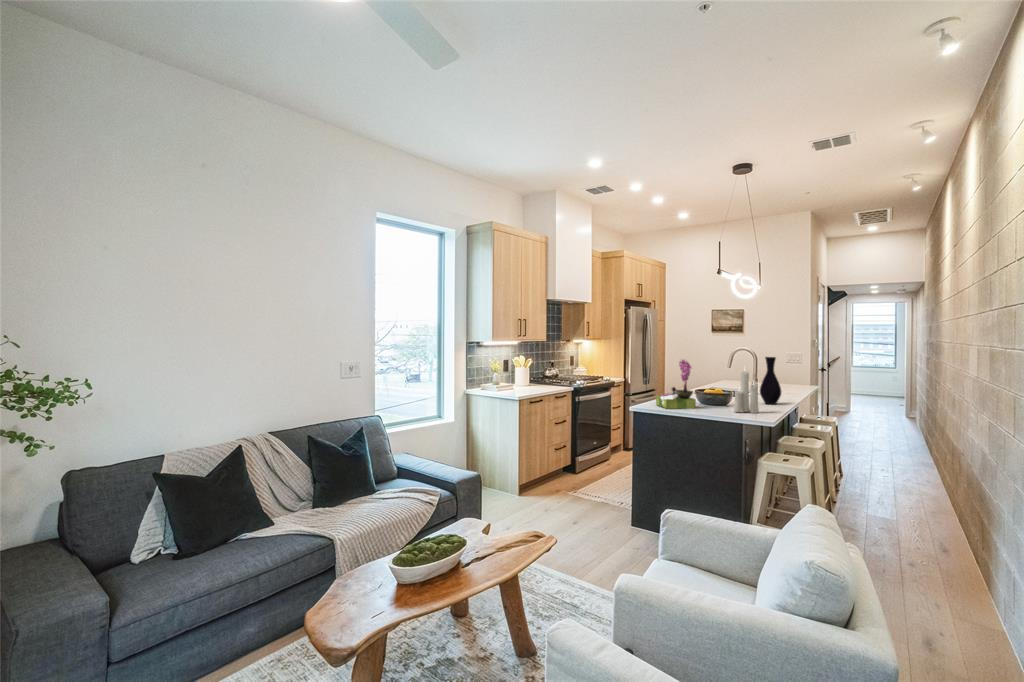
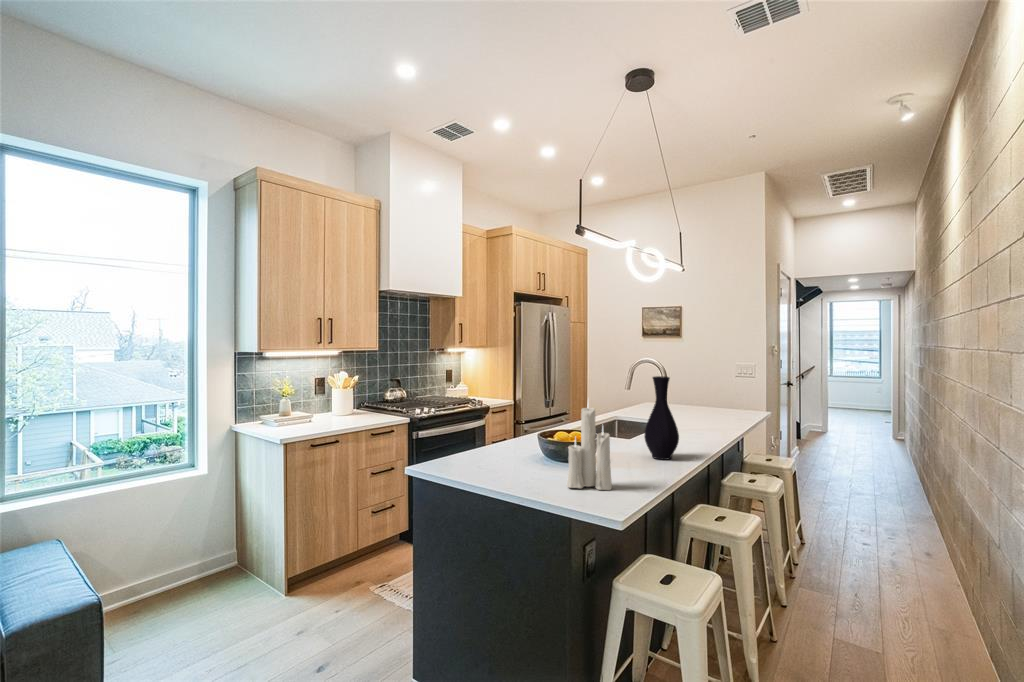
flower arrangement: present [656,359,696,409] -> none [459,379,523,474]

